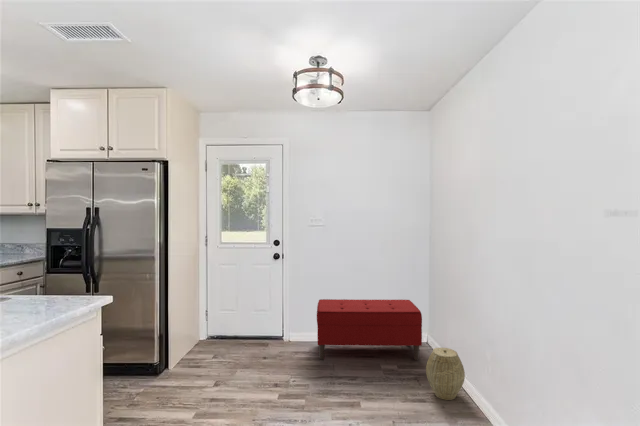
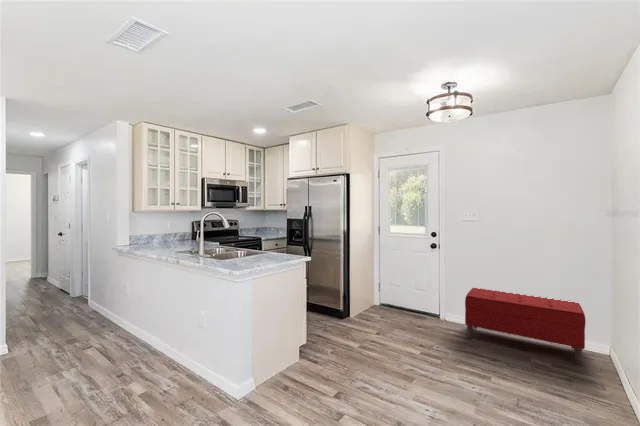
woven basket: present [426,348,465,400] -> none [574,349,626,406]

